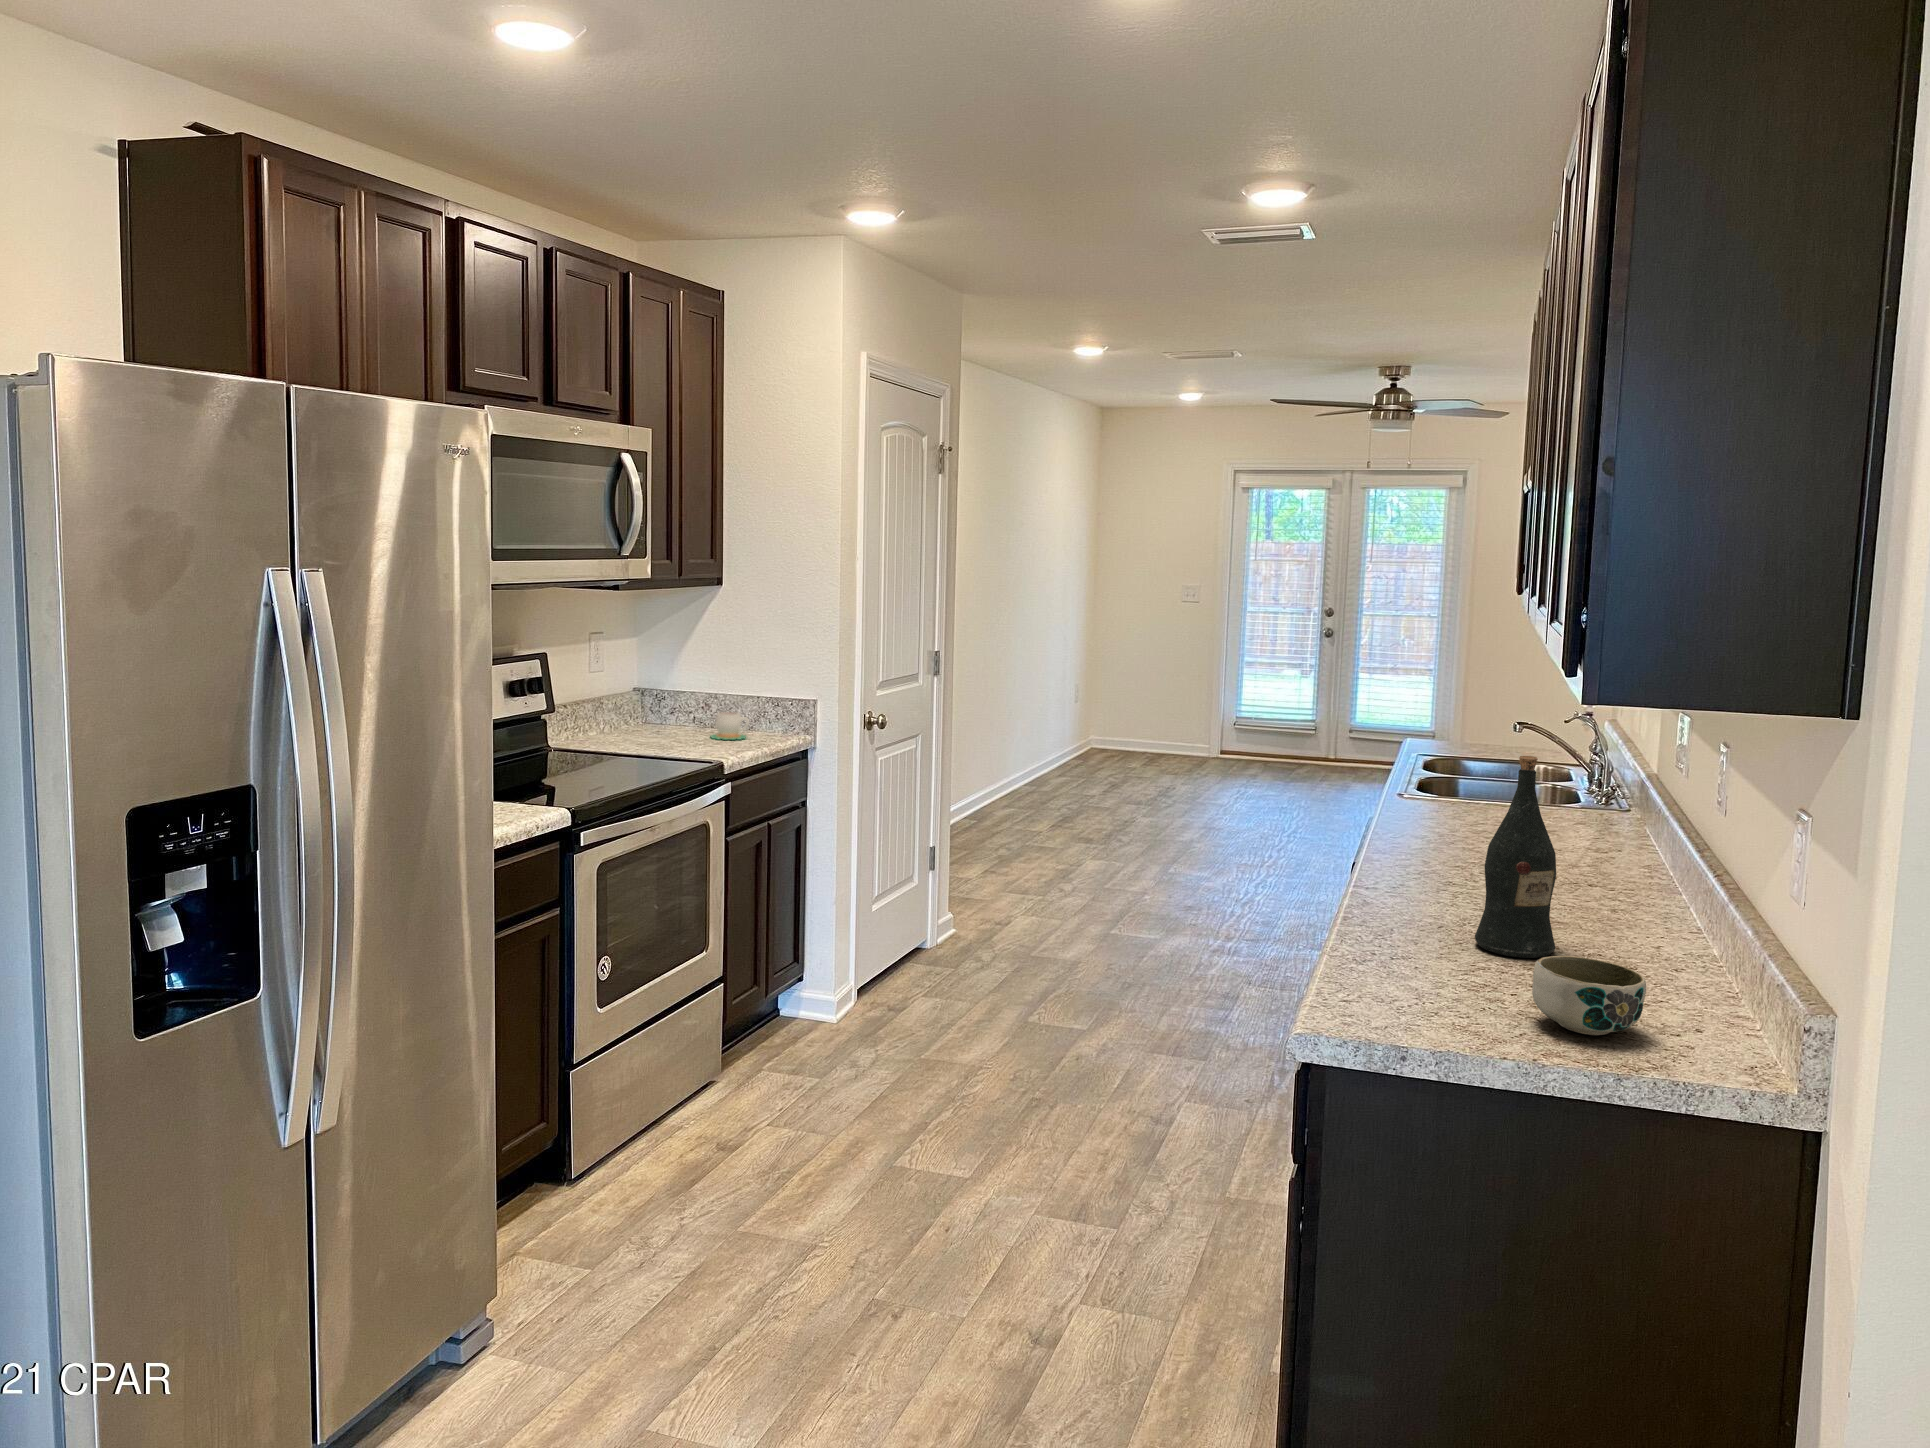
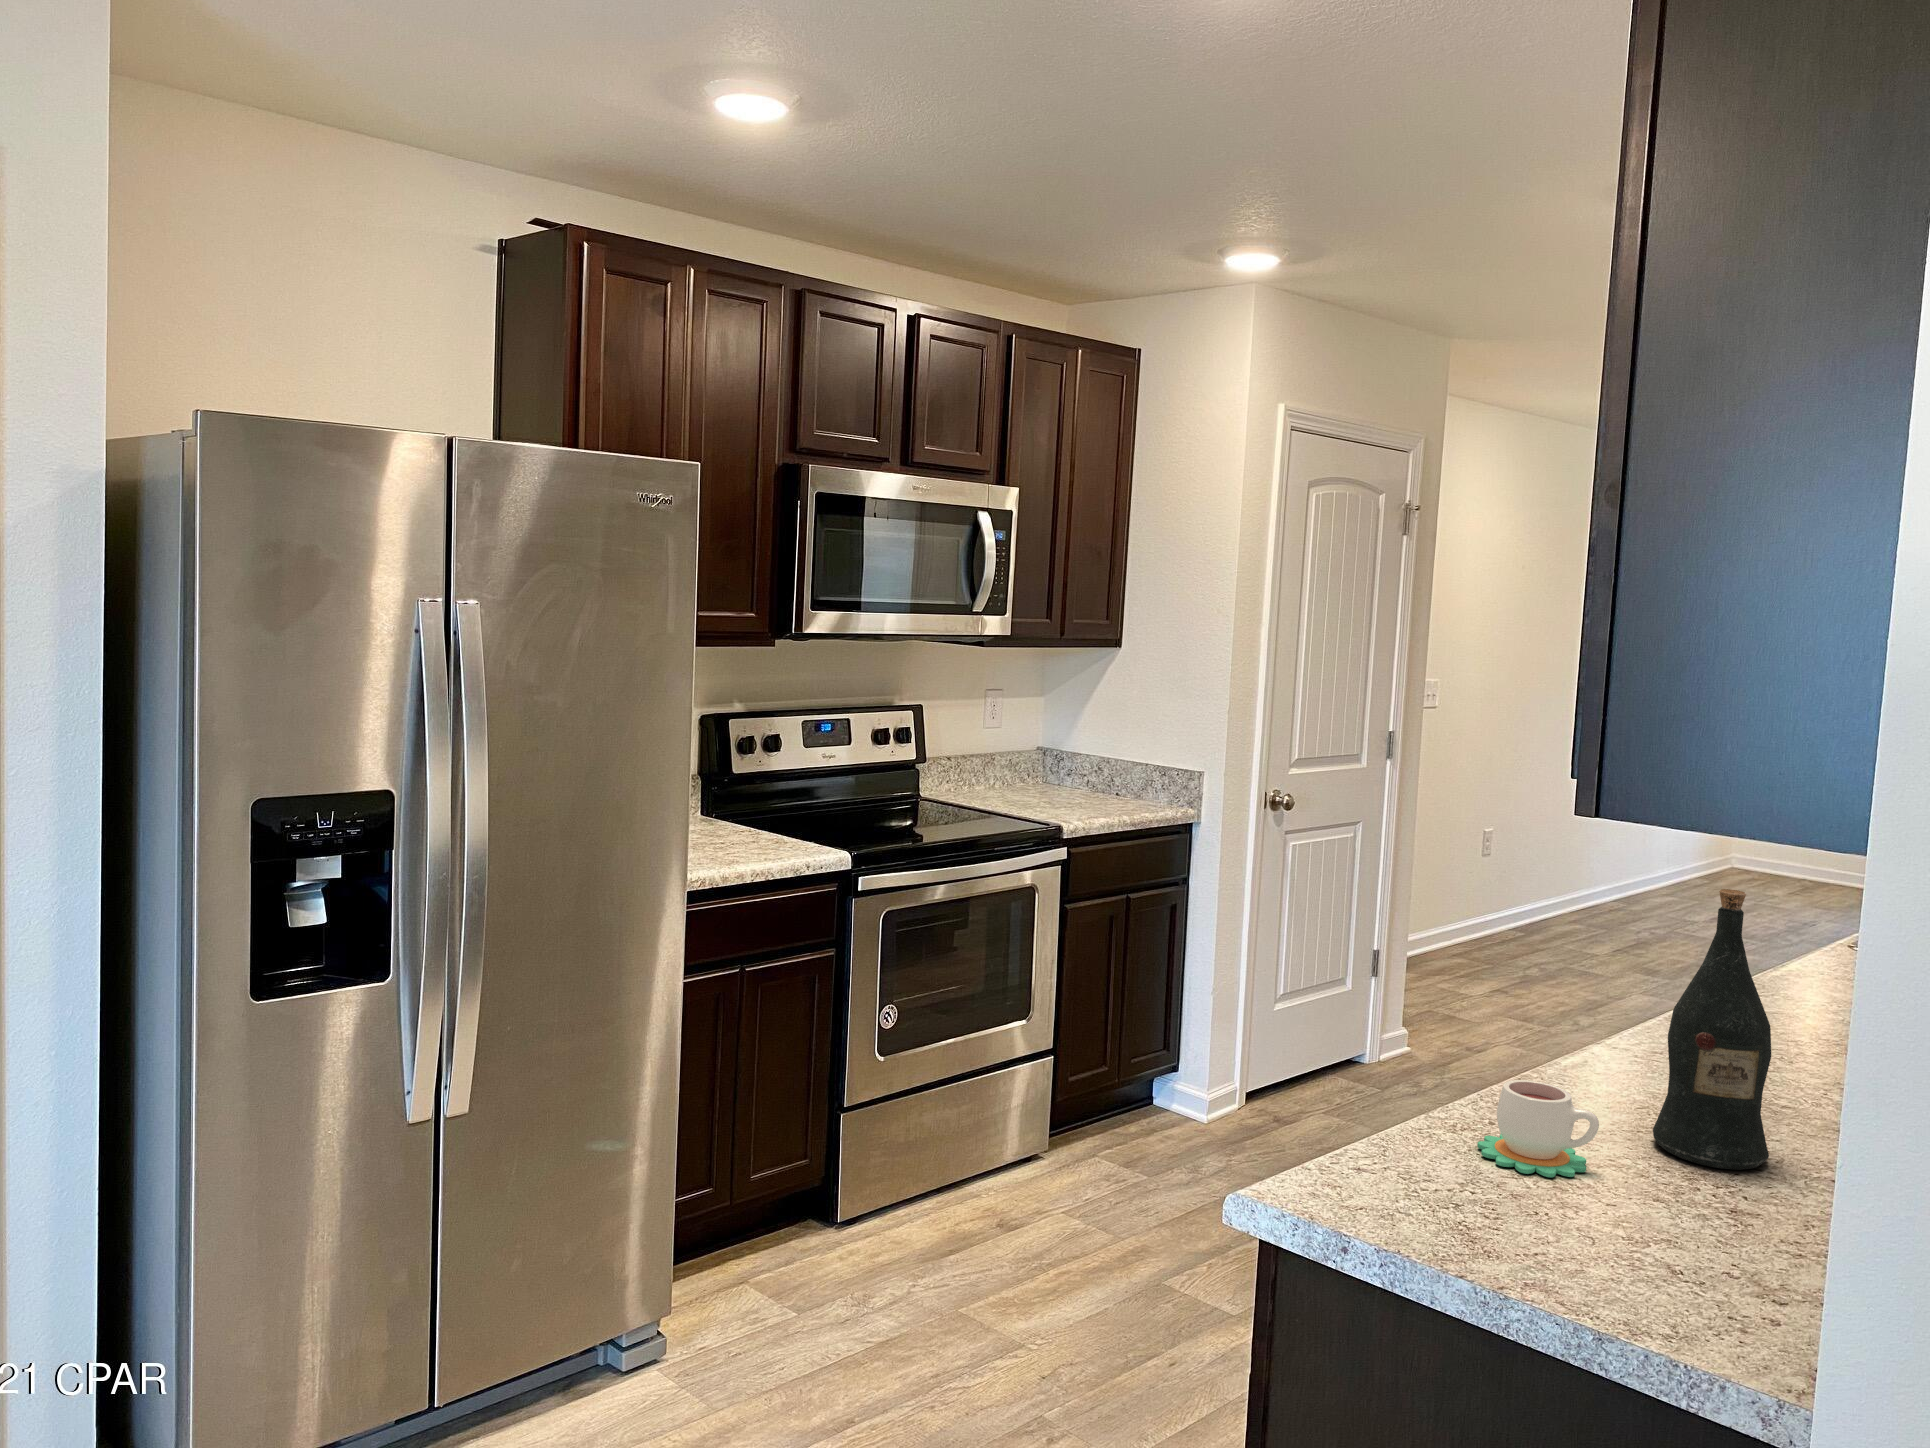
mug: present [711,712,749,740] -> present [1477,1080,1599,1178]
bowl: present [1532,956,1646,1035] -> none [1571,1157,1731,1280]

